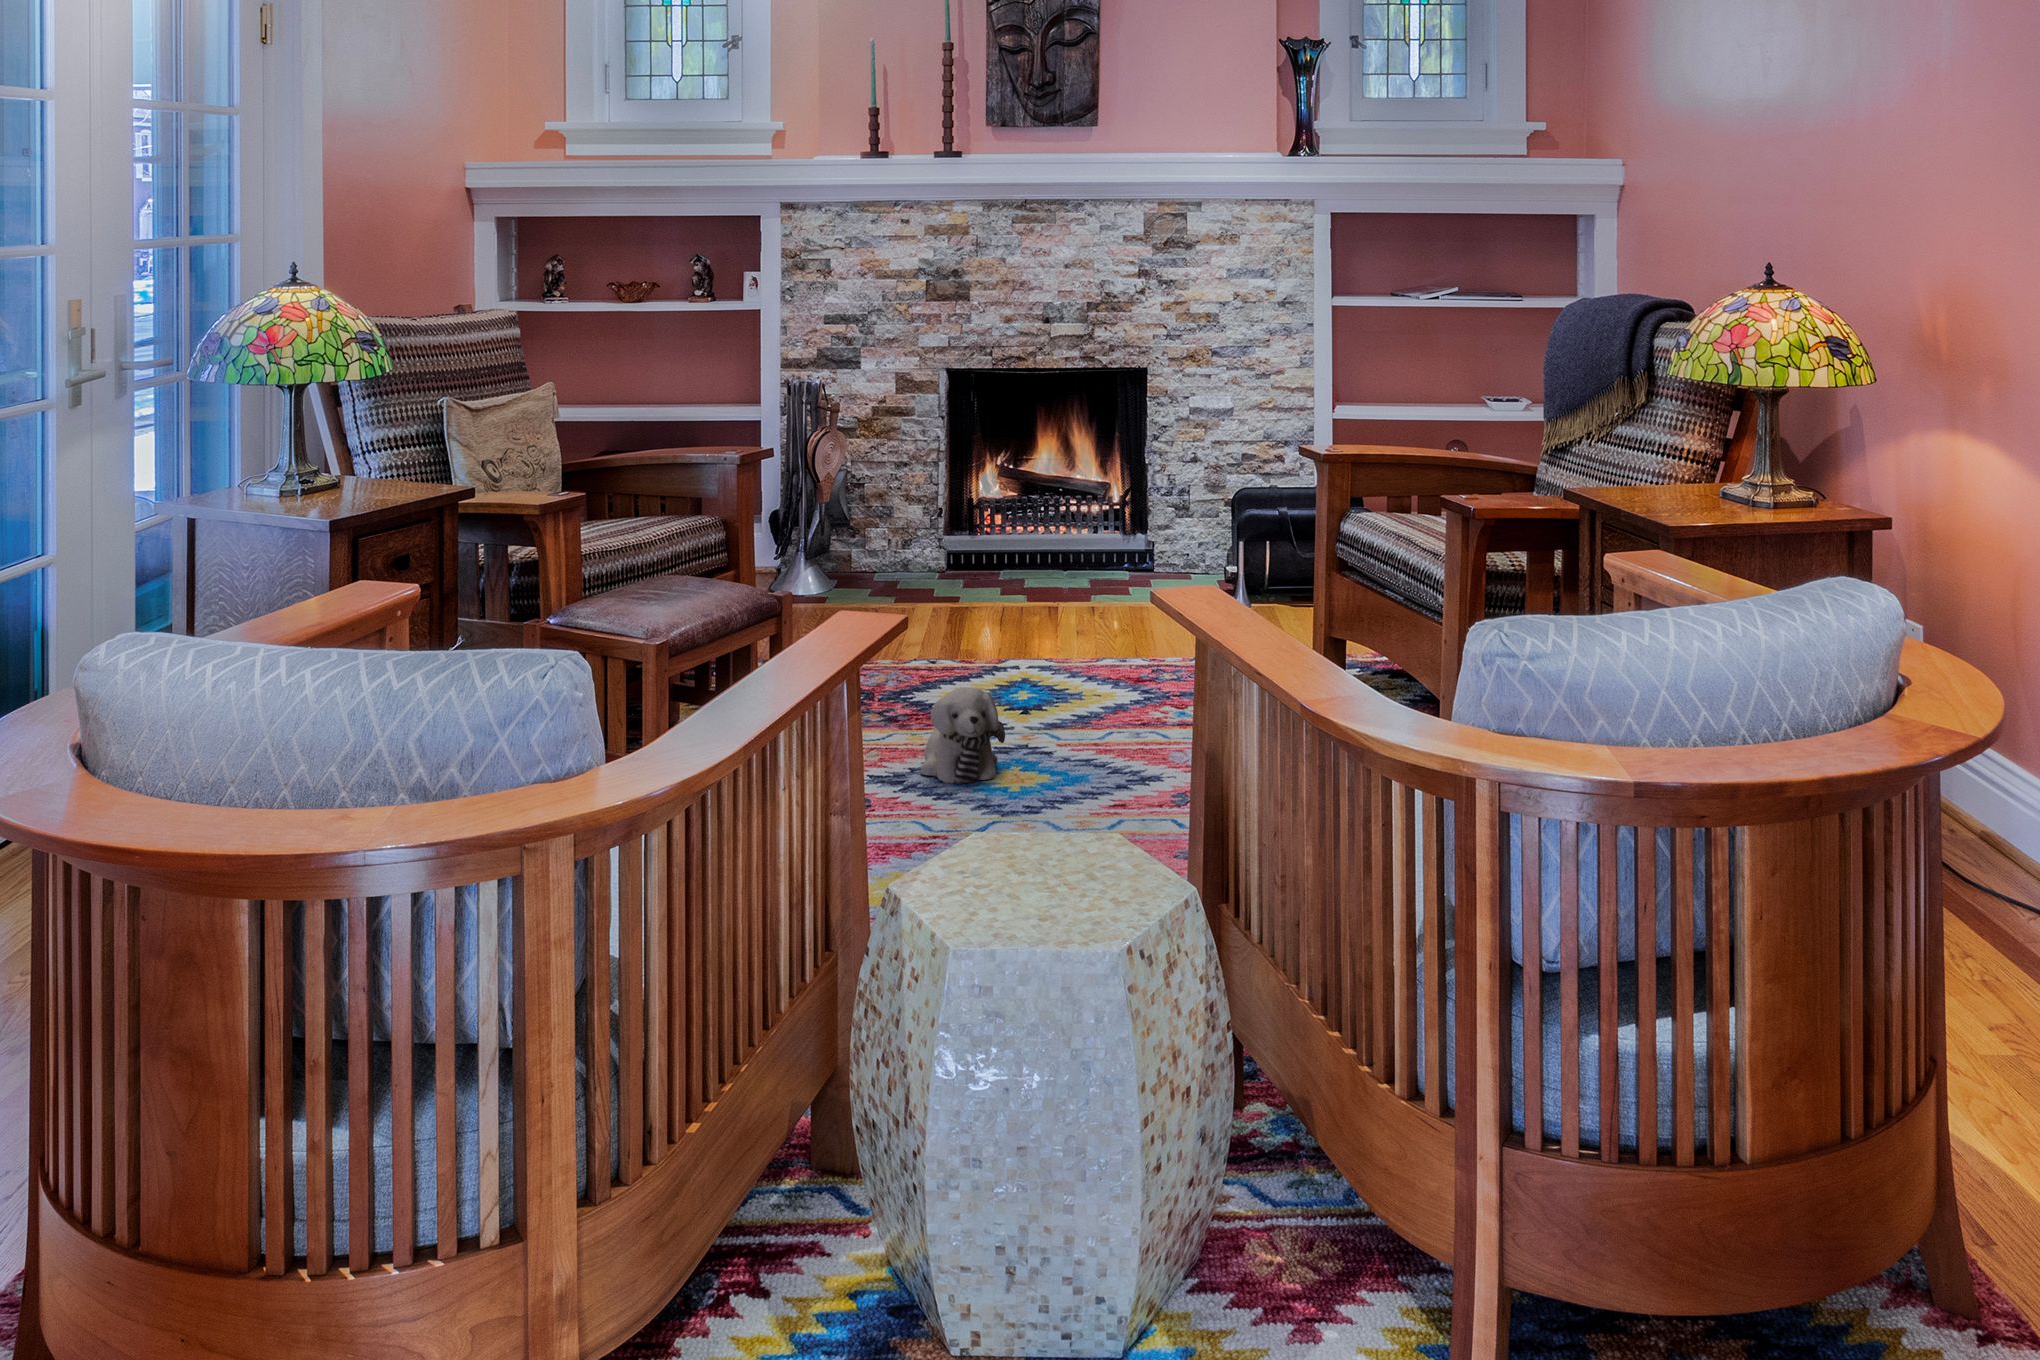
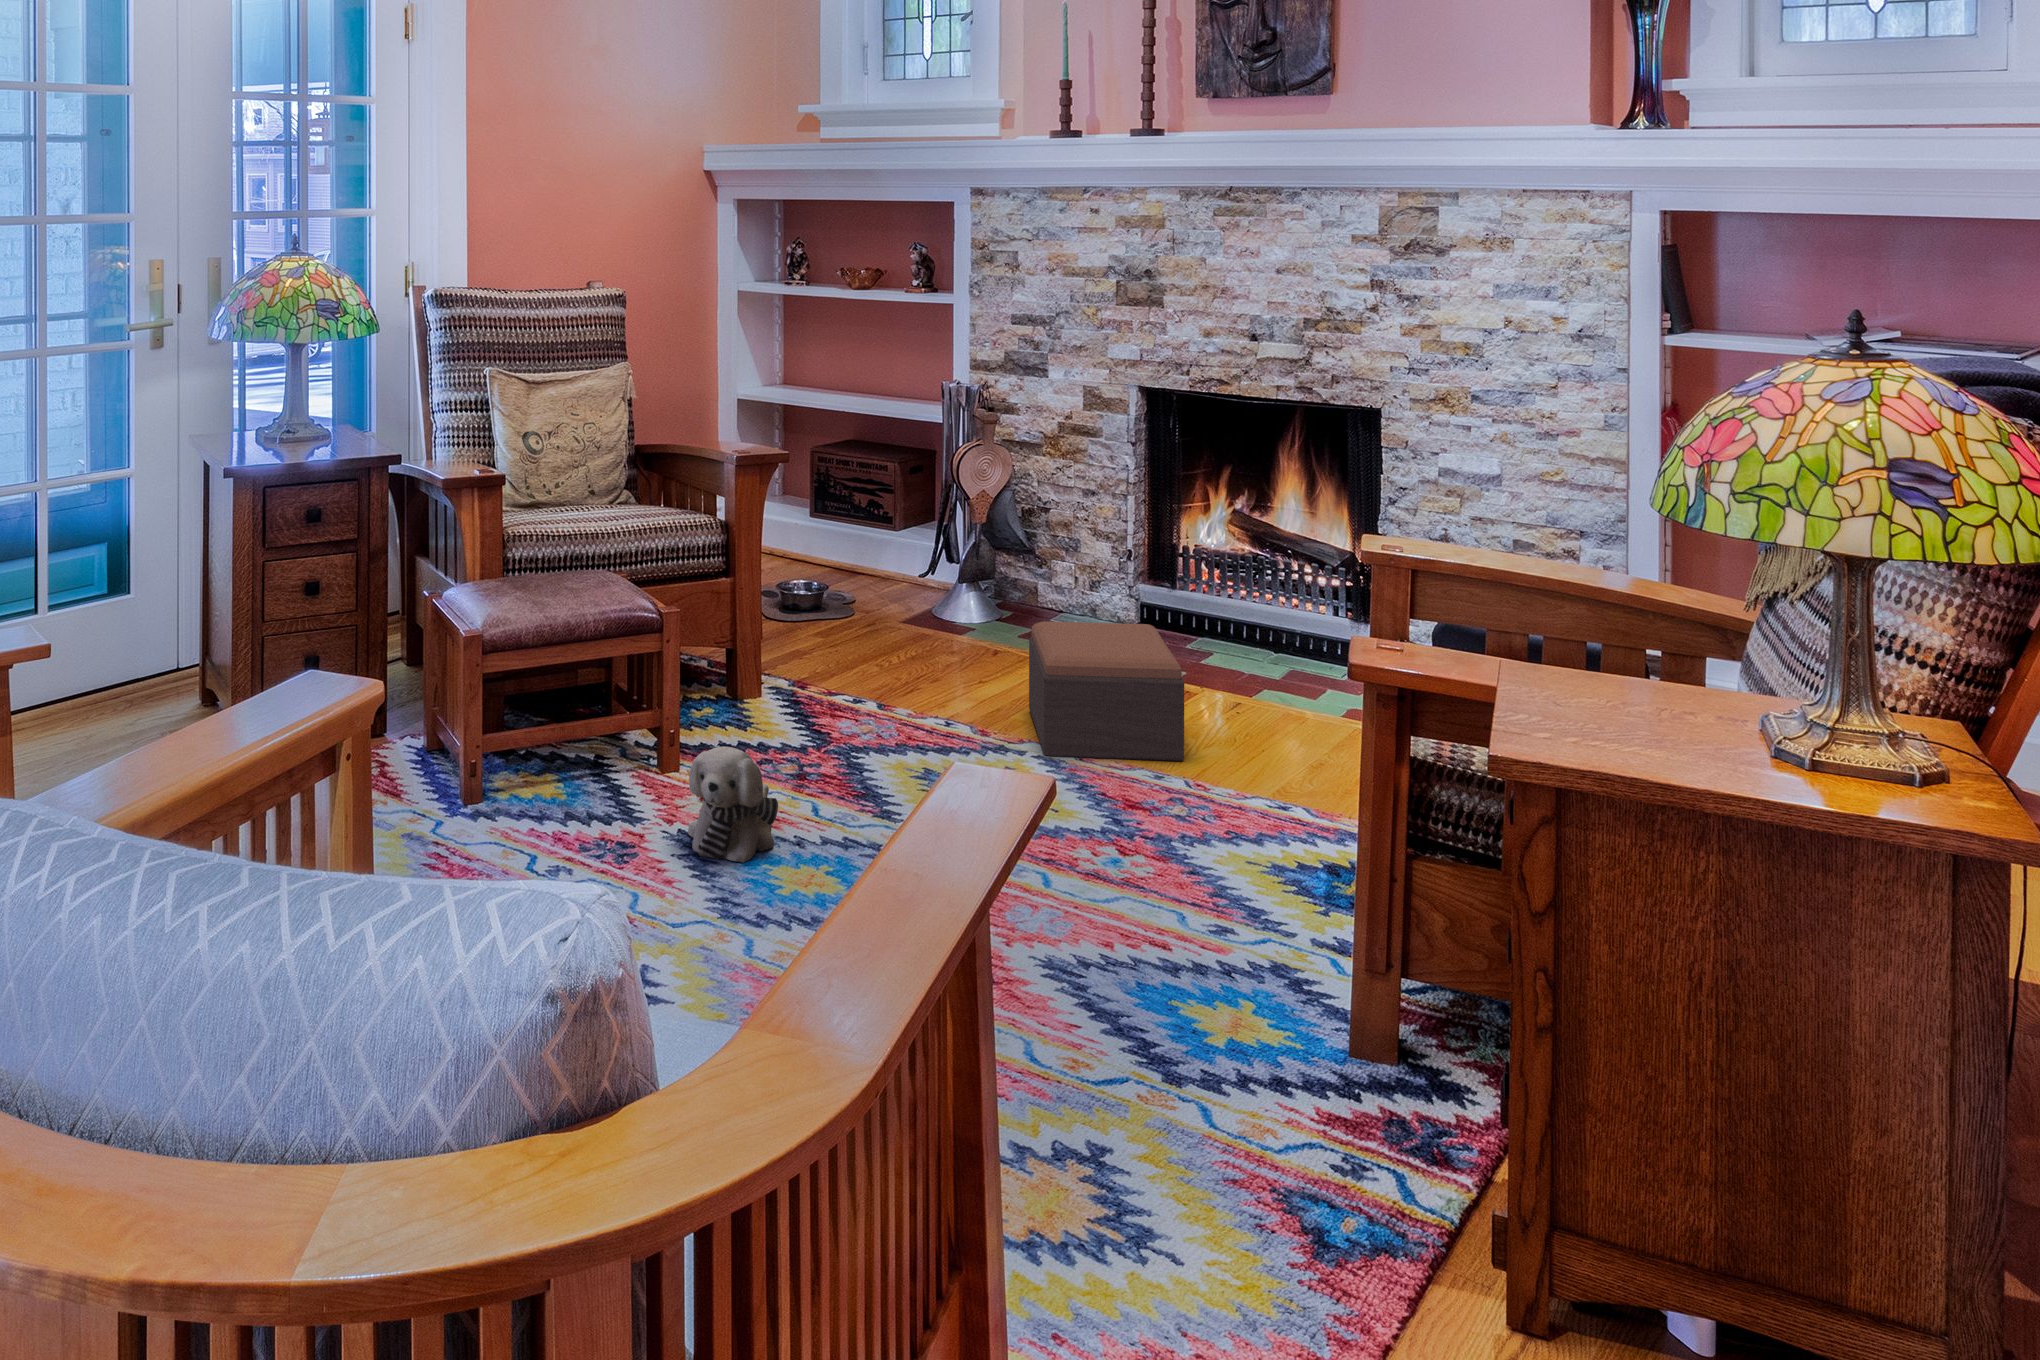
footstool: none [984,553,1132,667] -> present [1029,621,1184,761]

